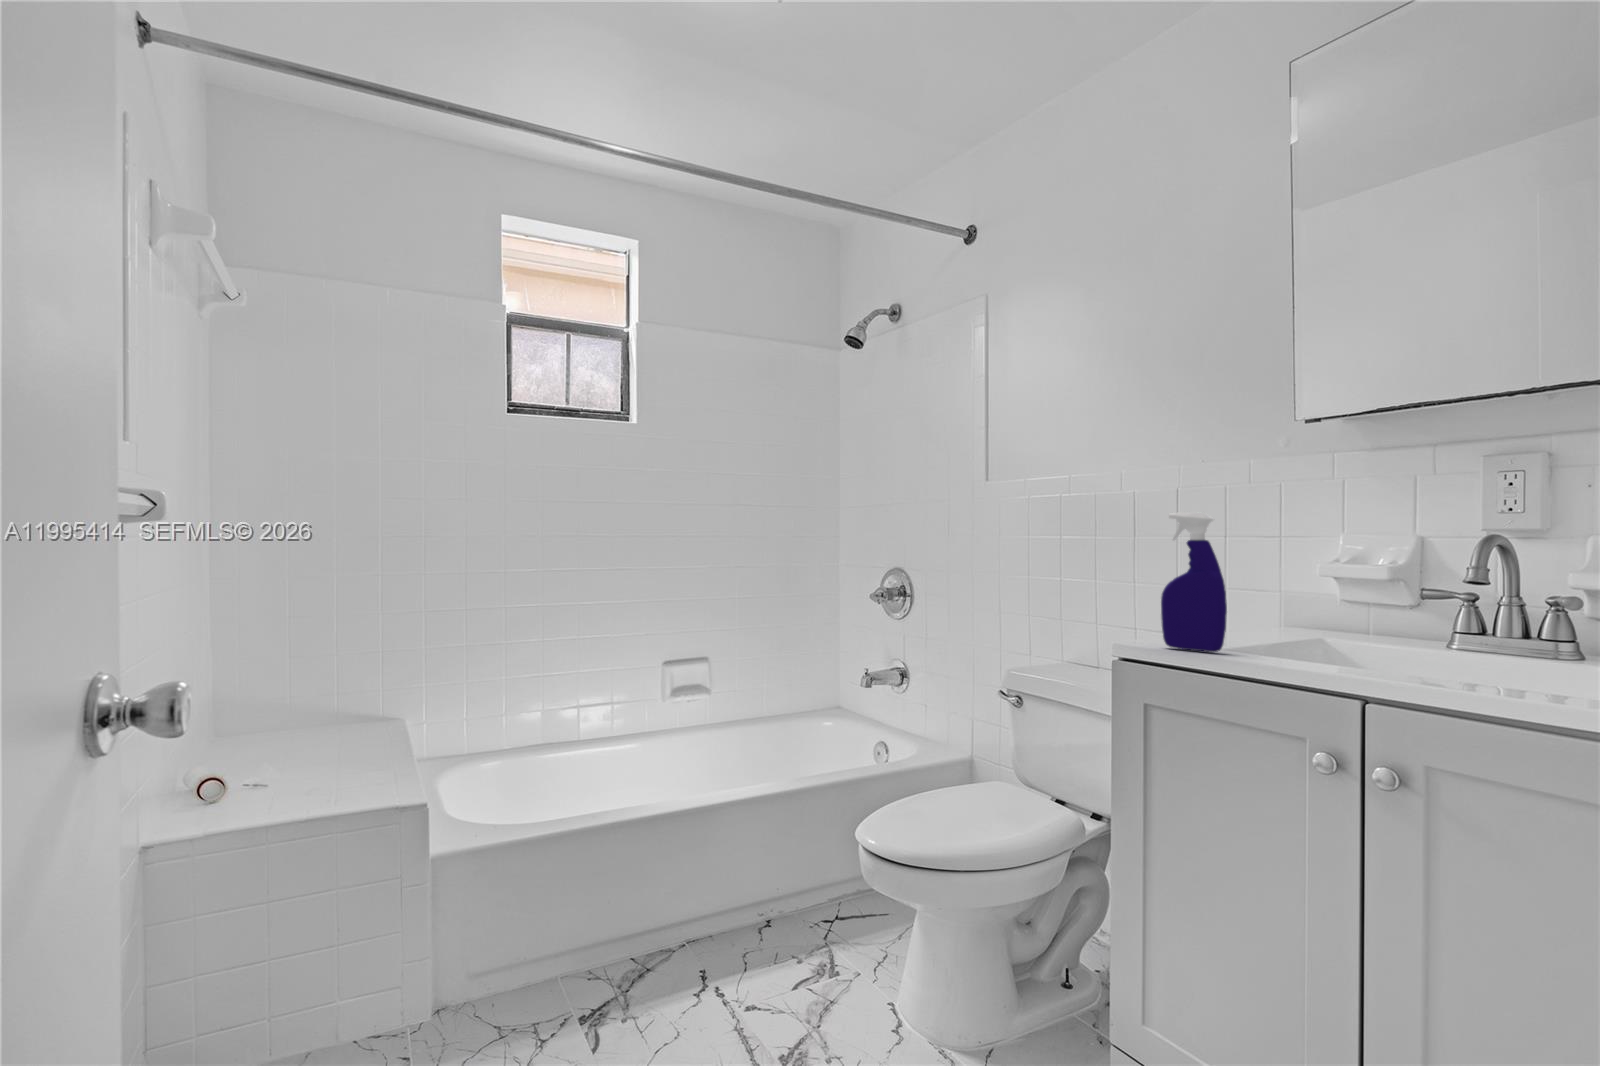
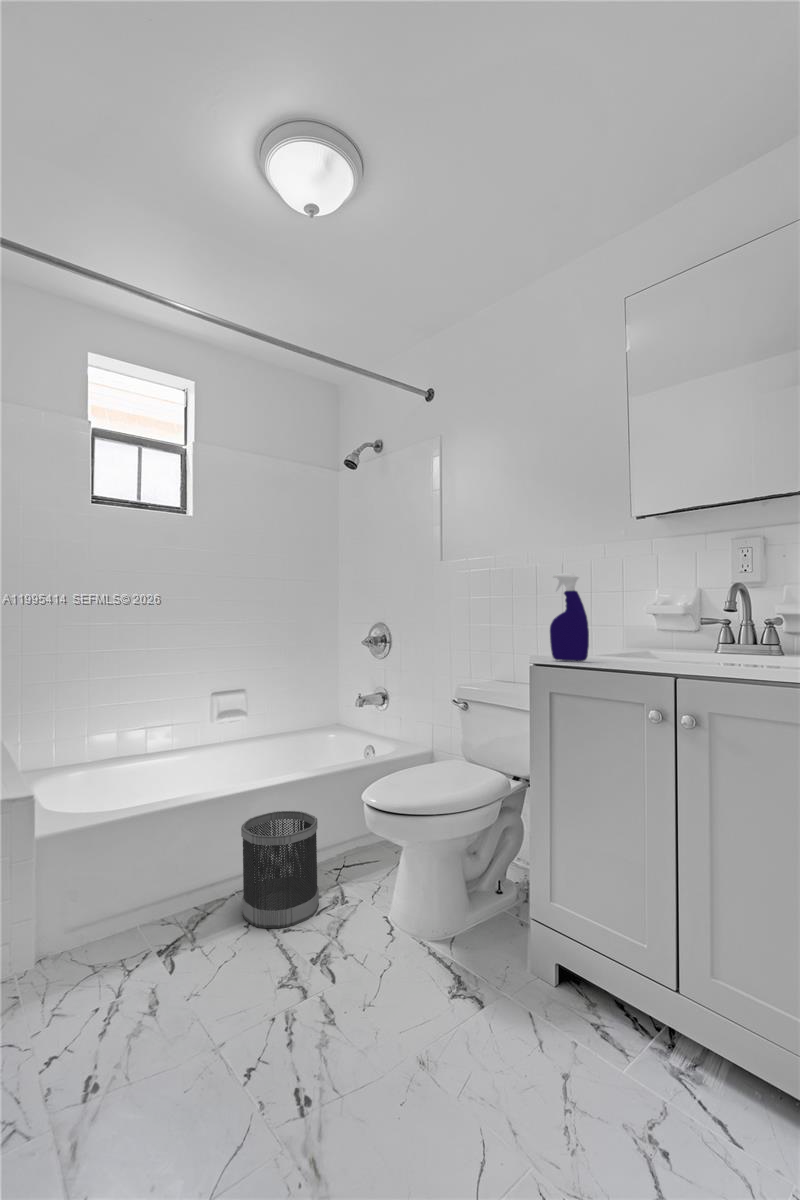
wastebasket: none [693,834,800,1003] -> present [241,811,319,928]

